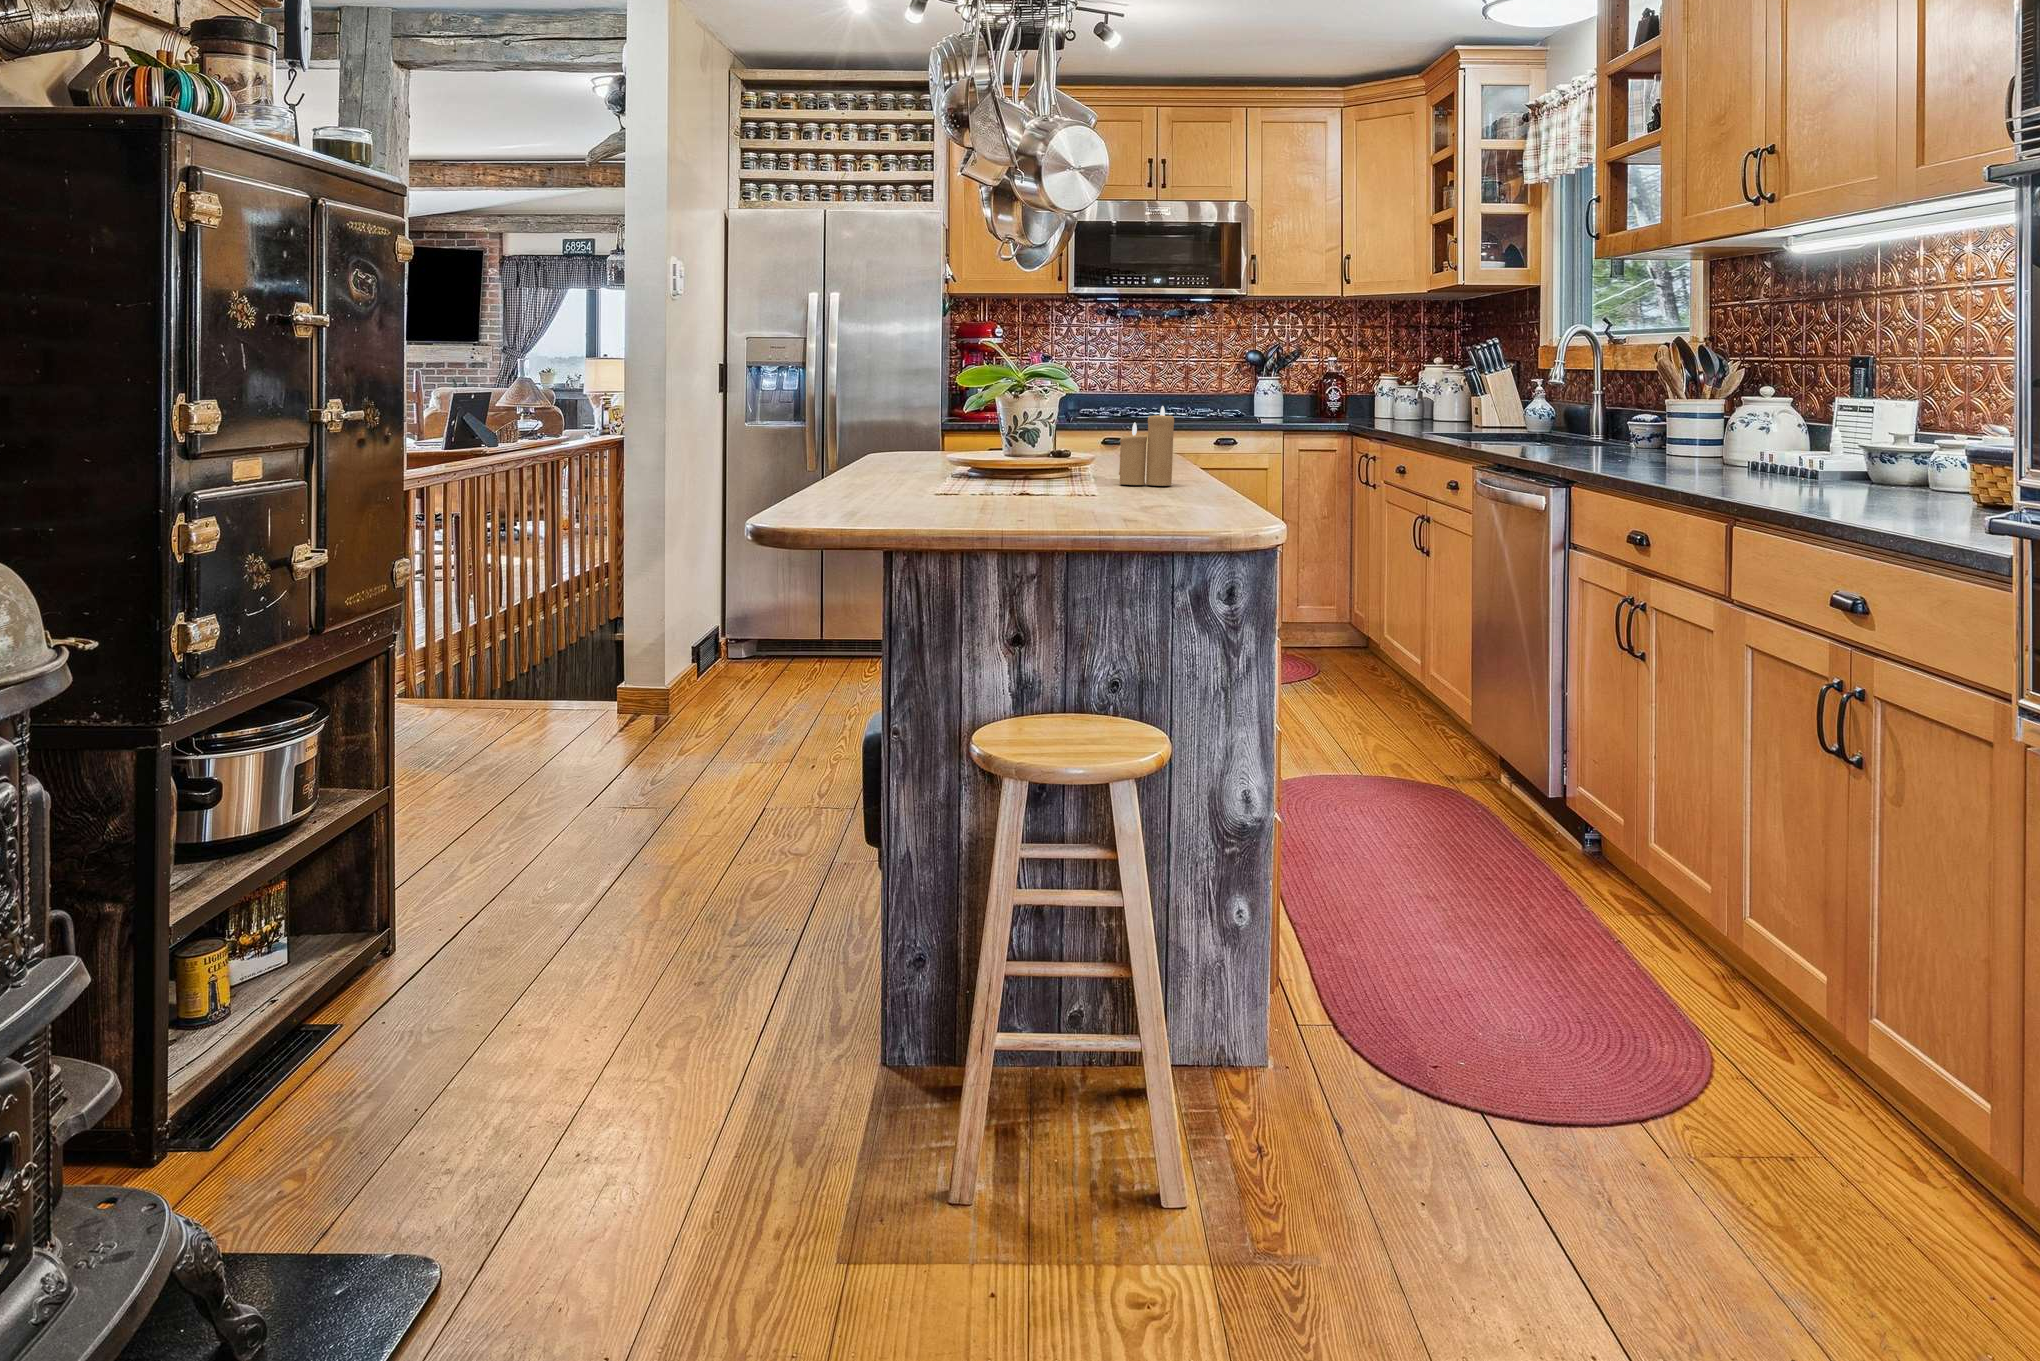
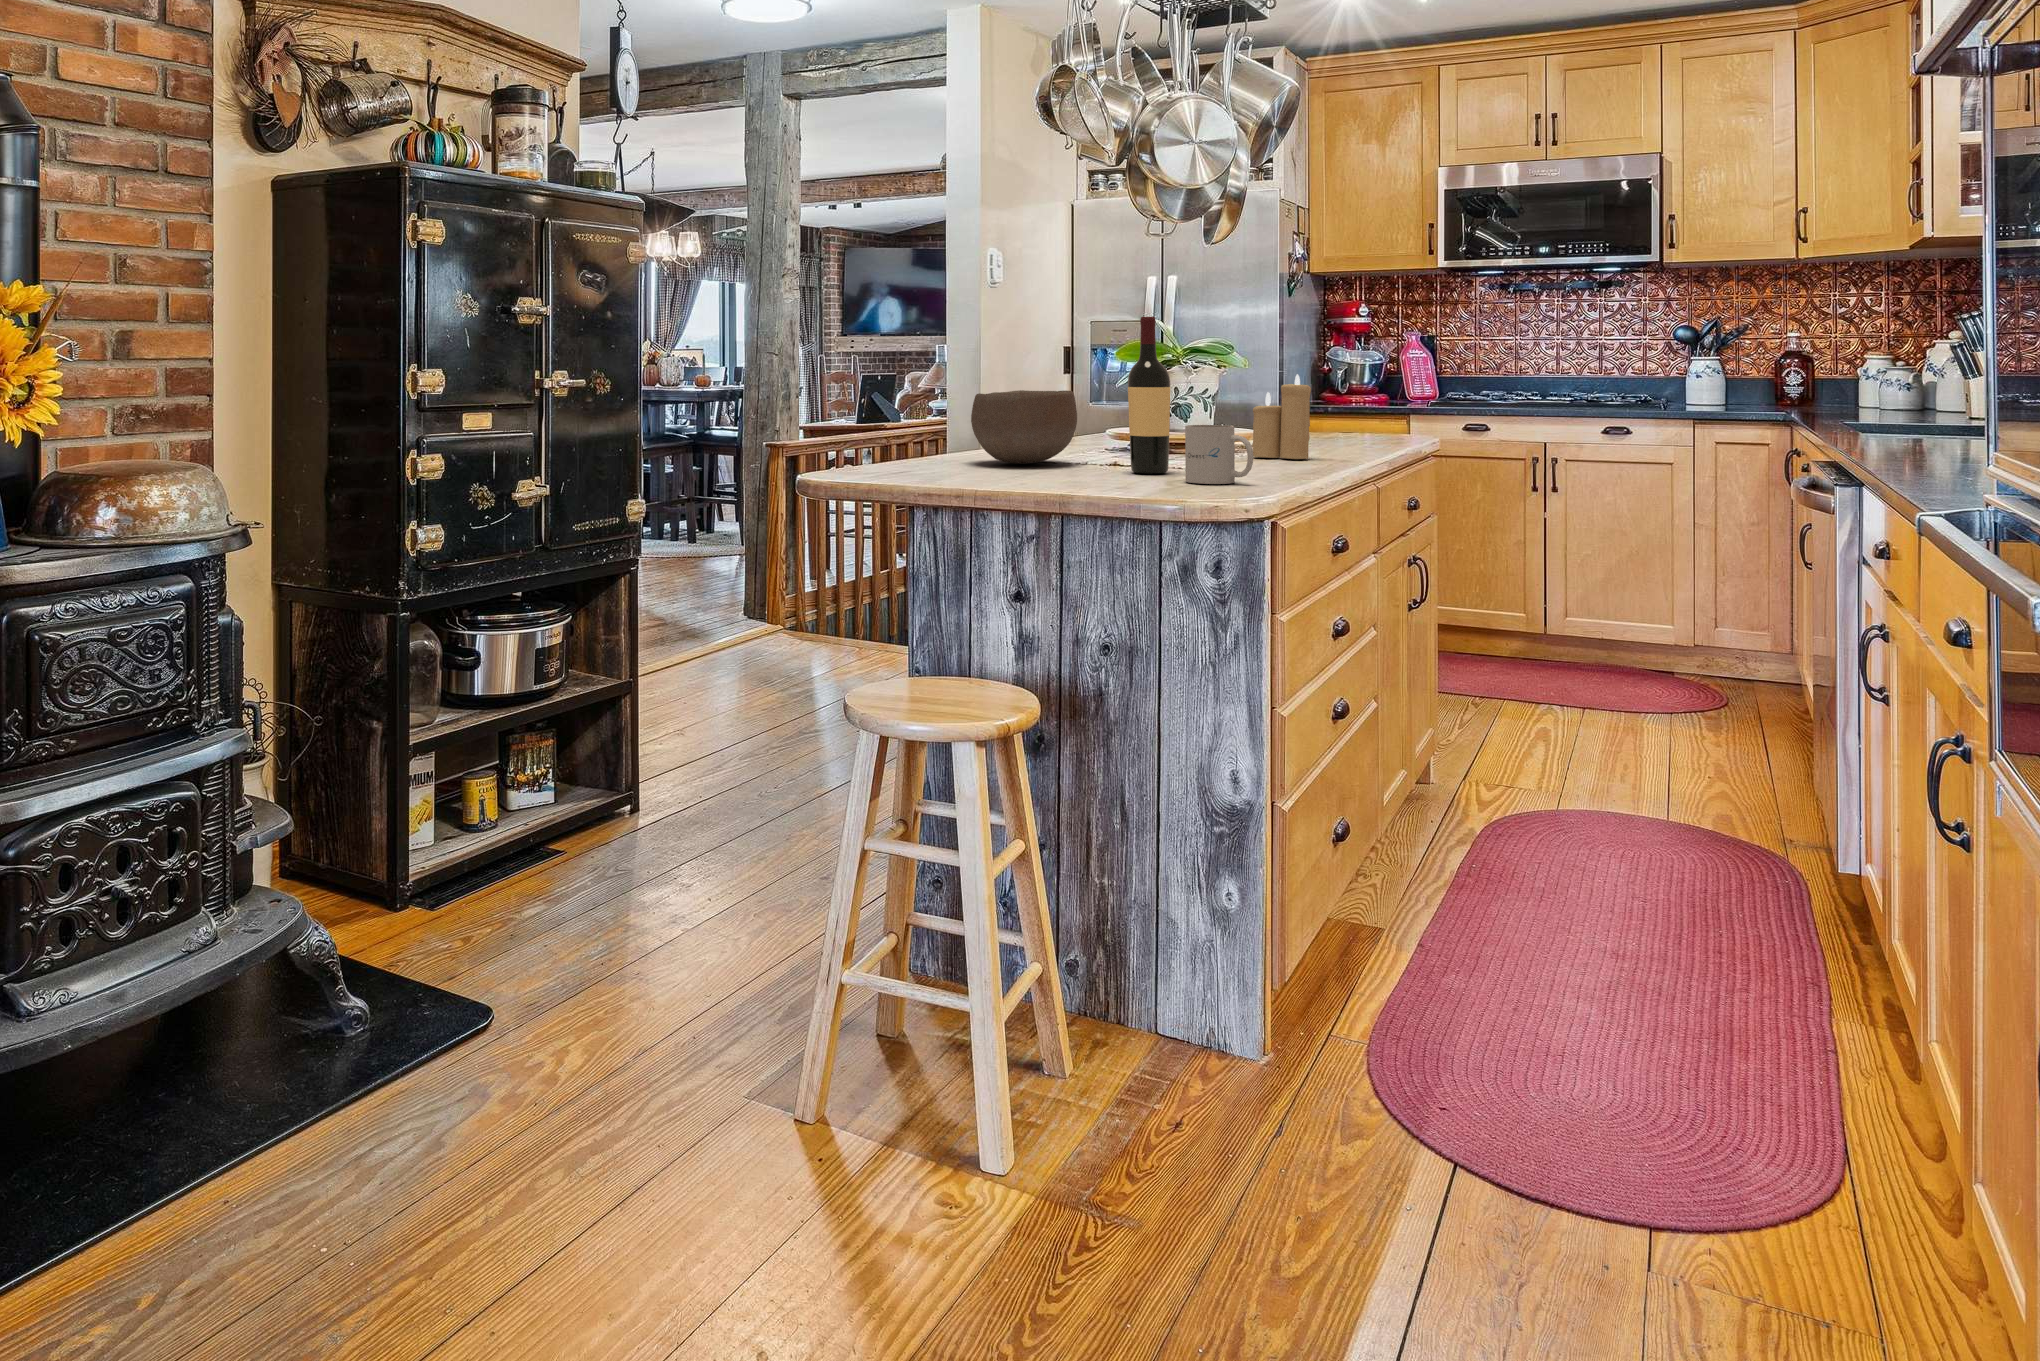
wine bottle: none [1074,352,1115,507] -> present [1128,316,1170,474]
bowl: none [891,423,1001,501] -> present [971,390,1077,464]
mug: none [1155,459,1222,517] -> present [1185,425,1253,484]

